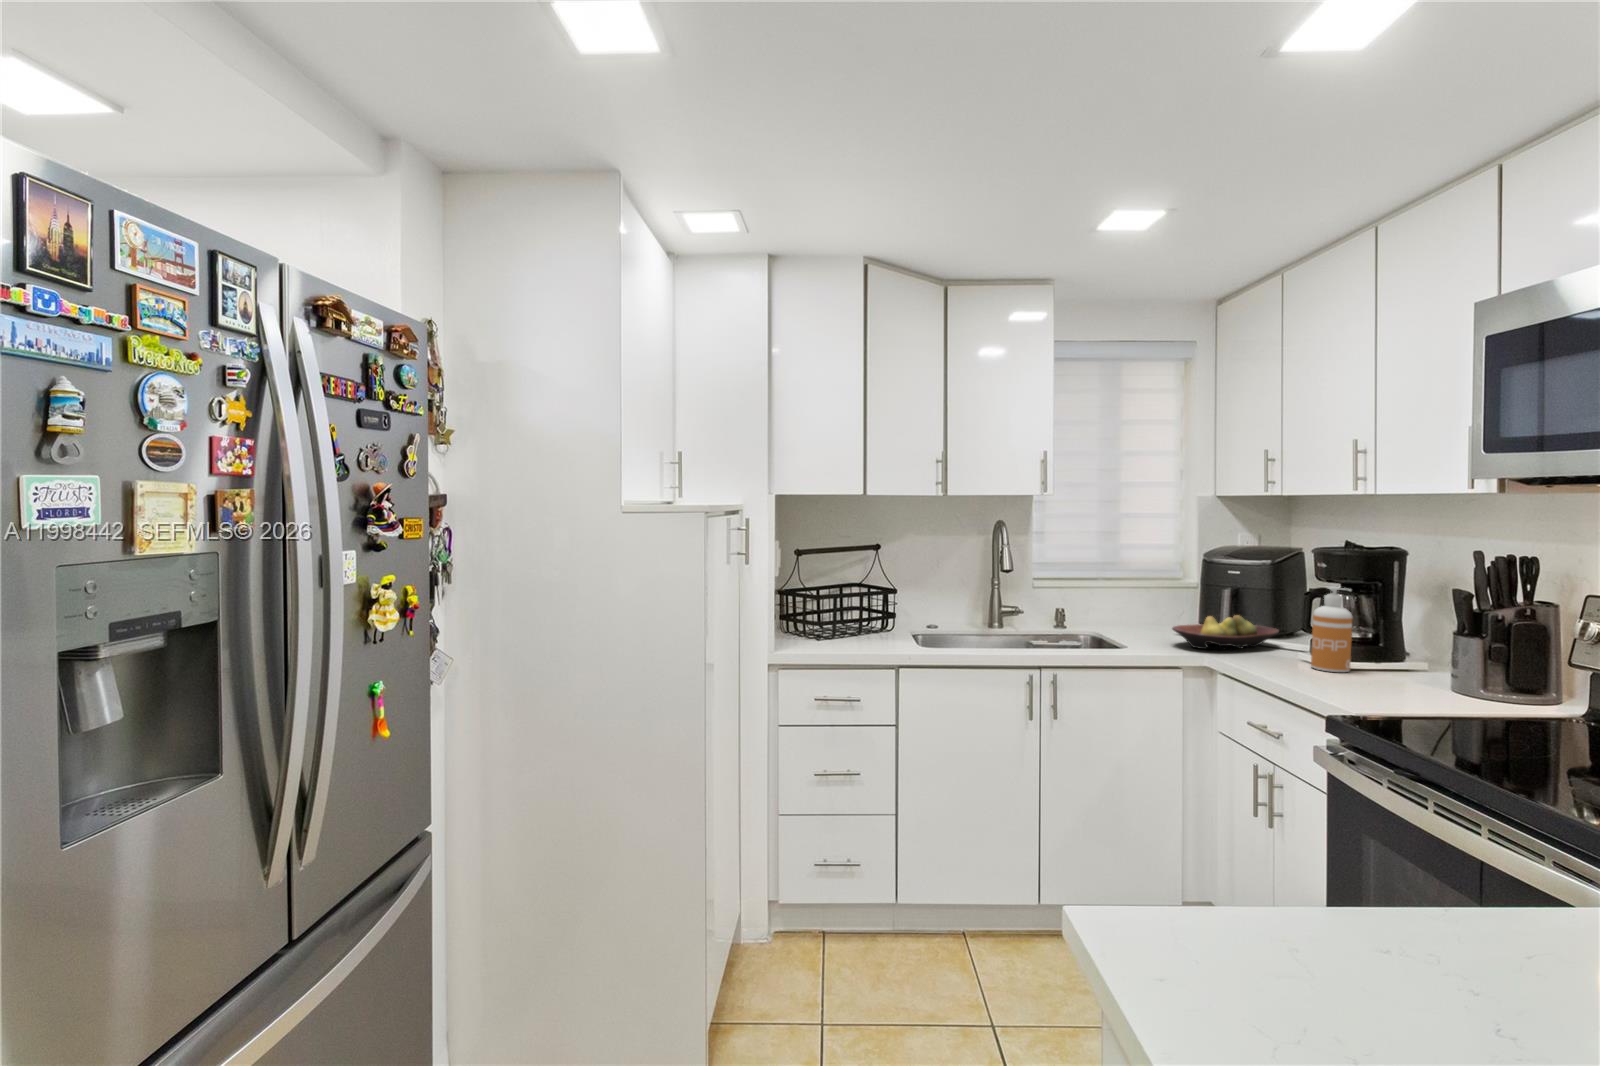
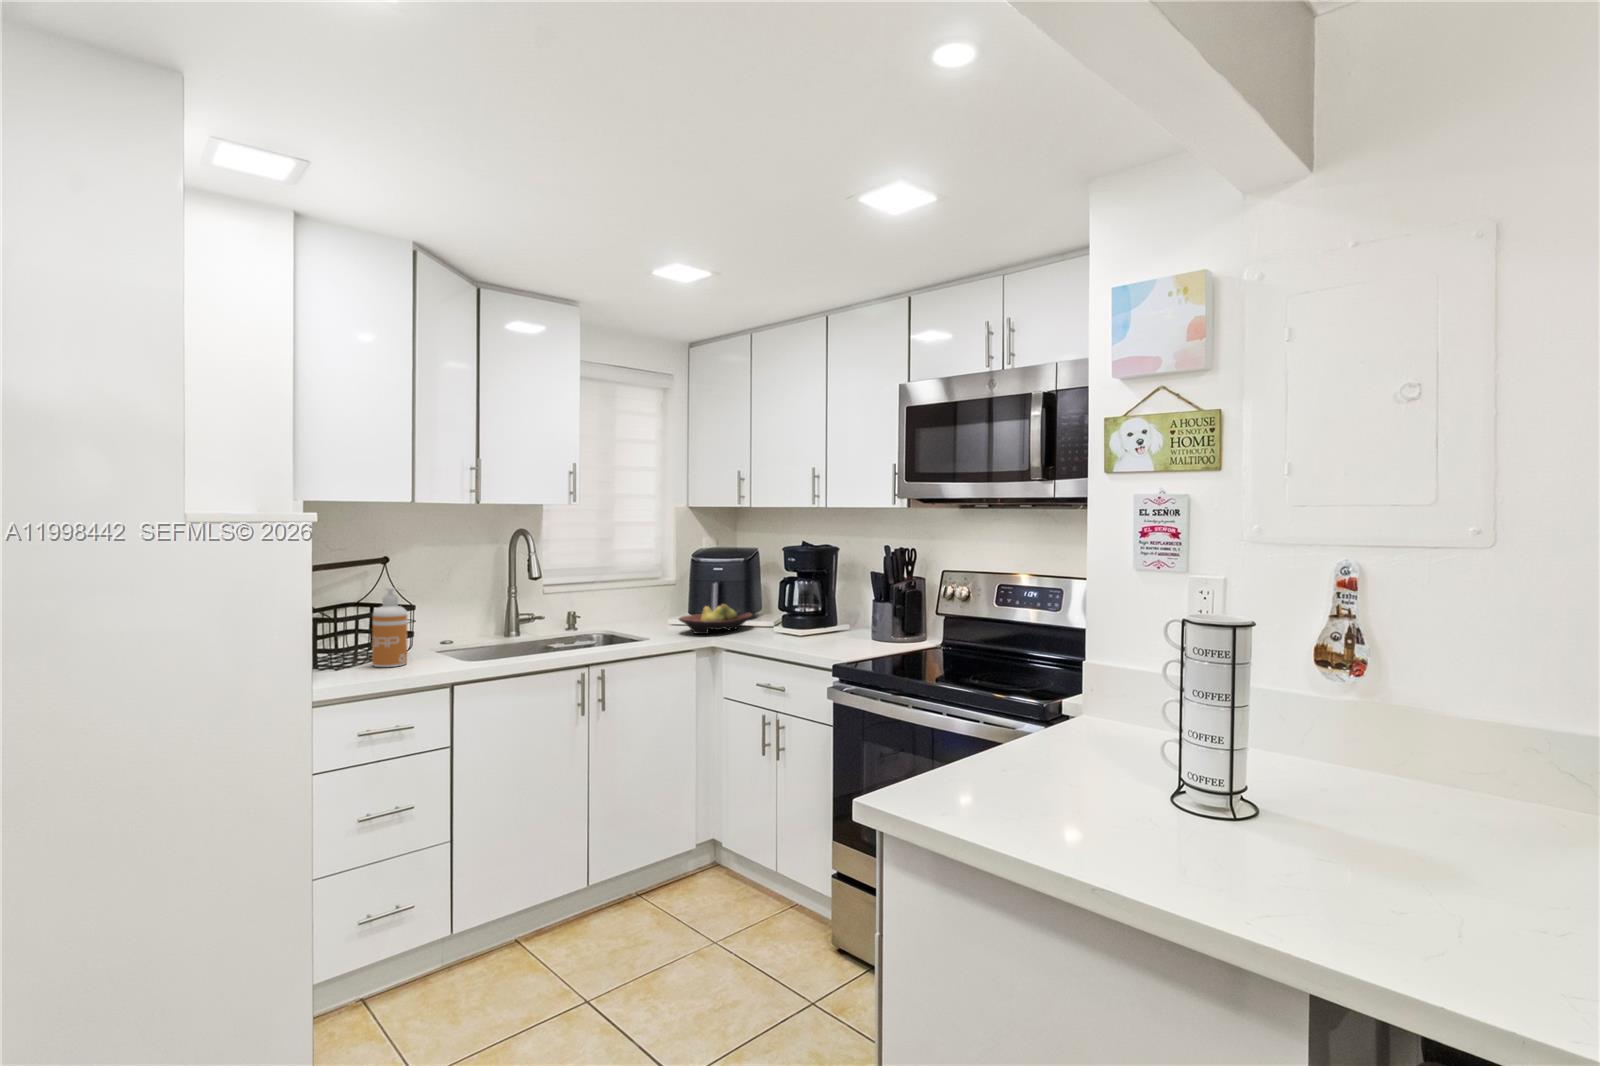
soap dispenser: present [1311,587,1353,672] -> present [372,588,407,667]

